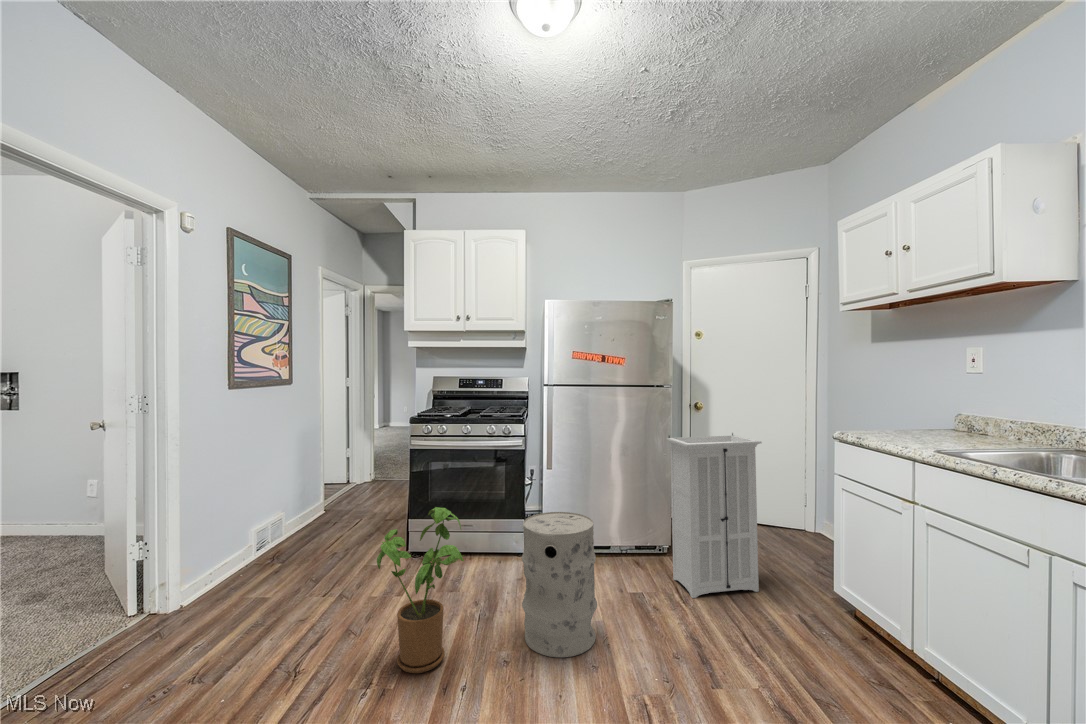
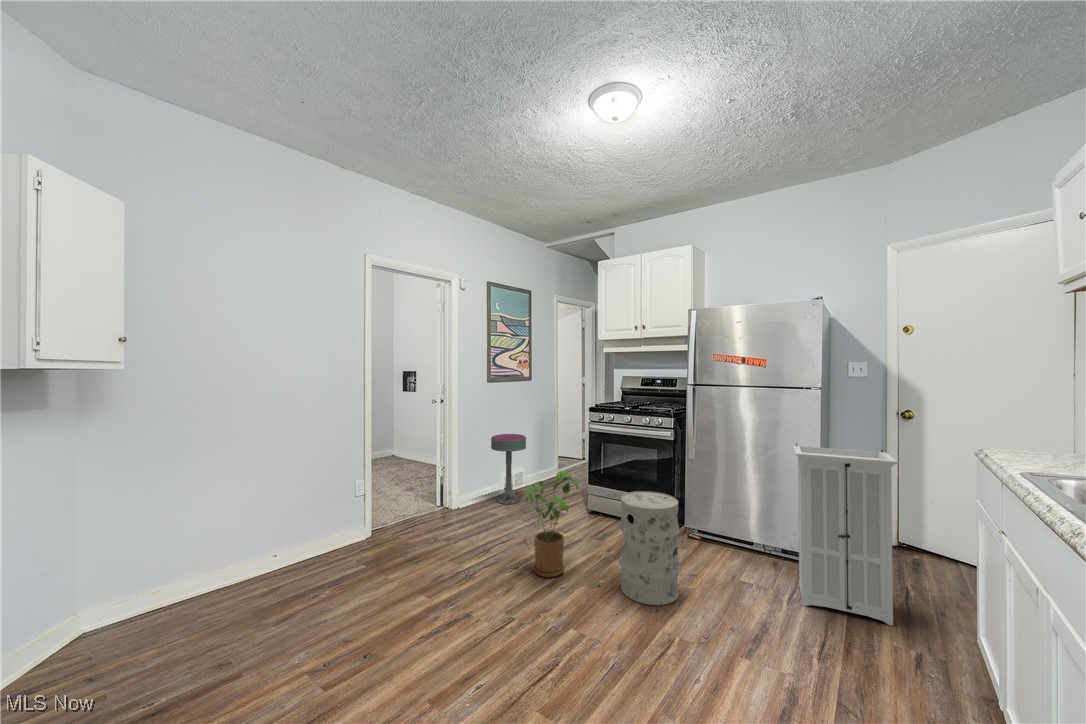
bar stool: none [239,468,302,582] -> present [491,434,526,504]

